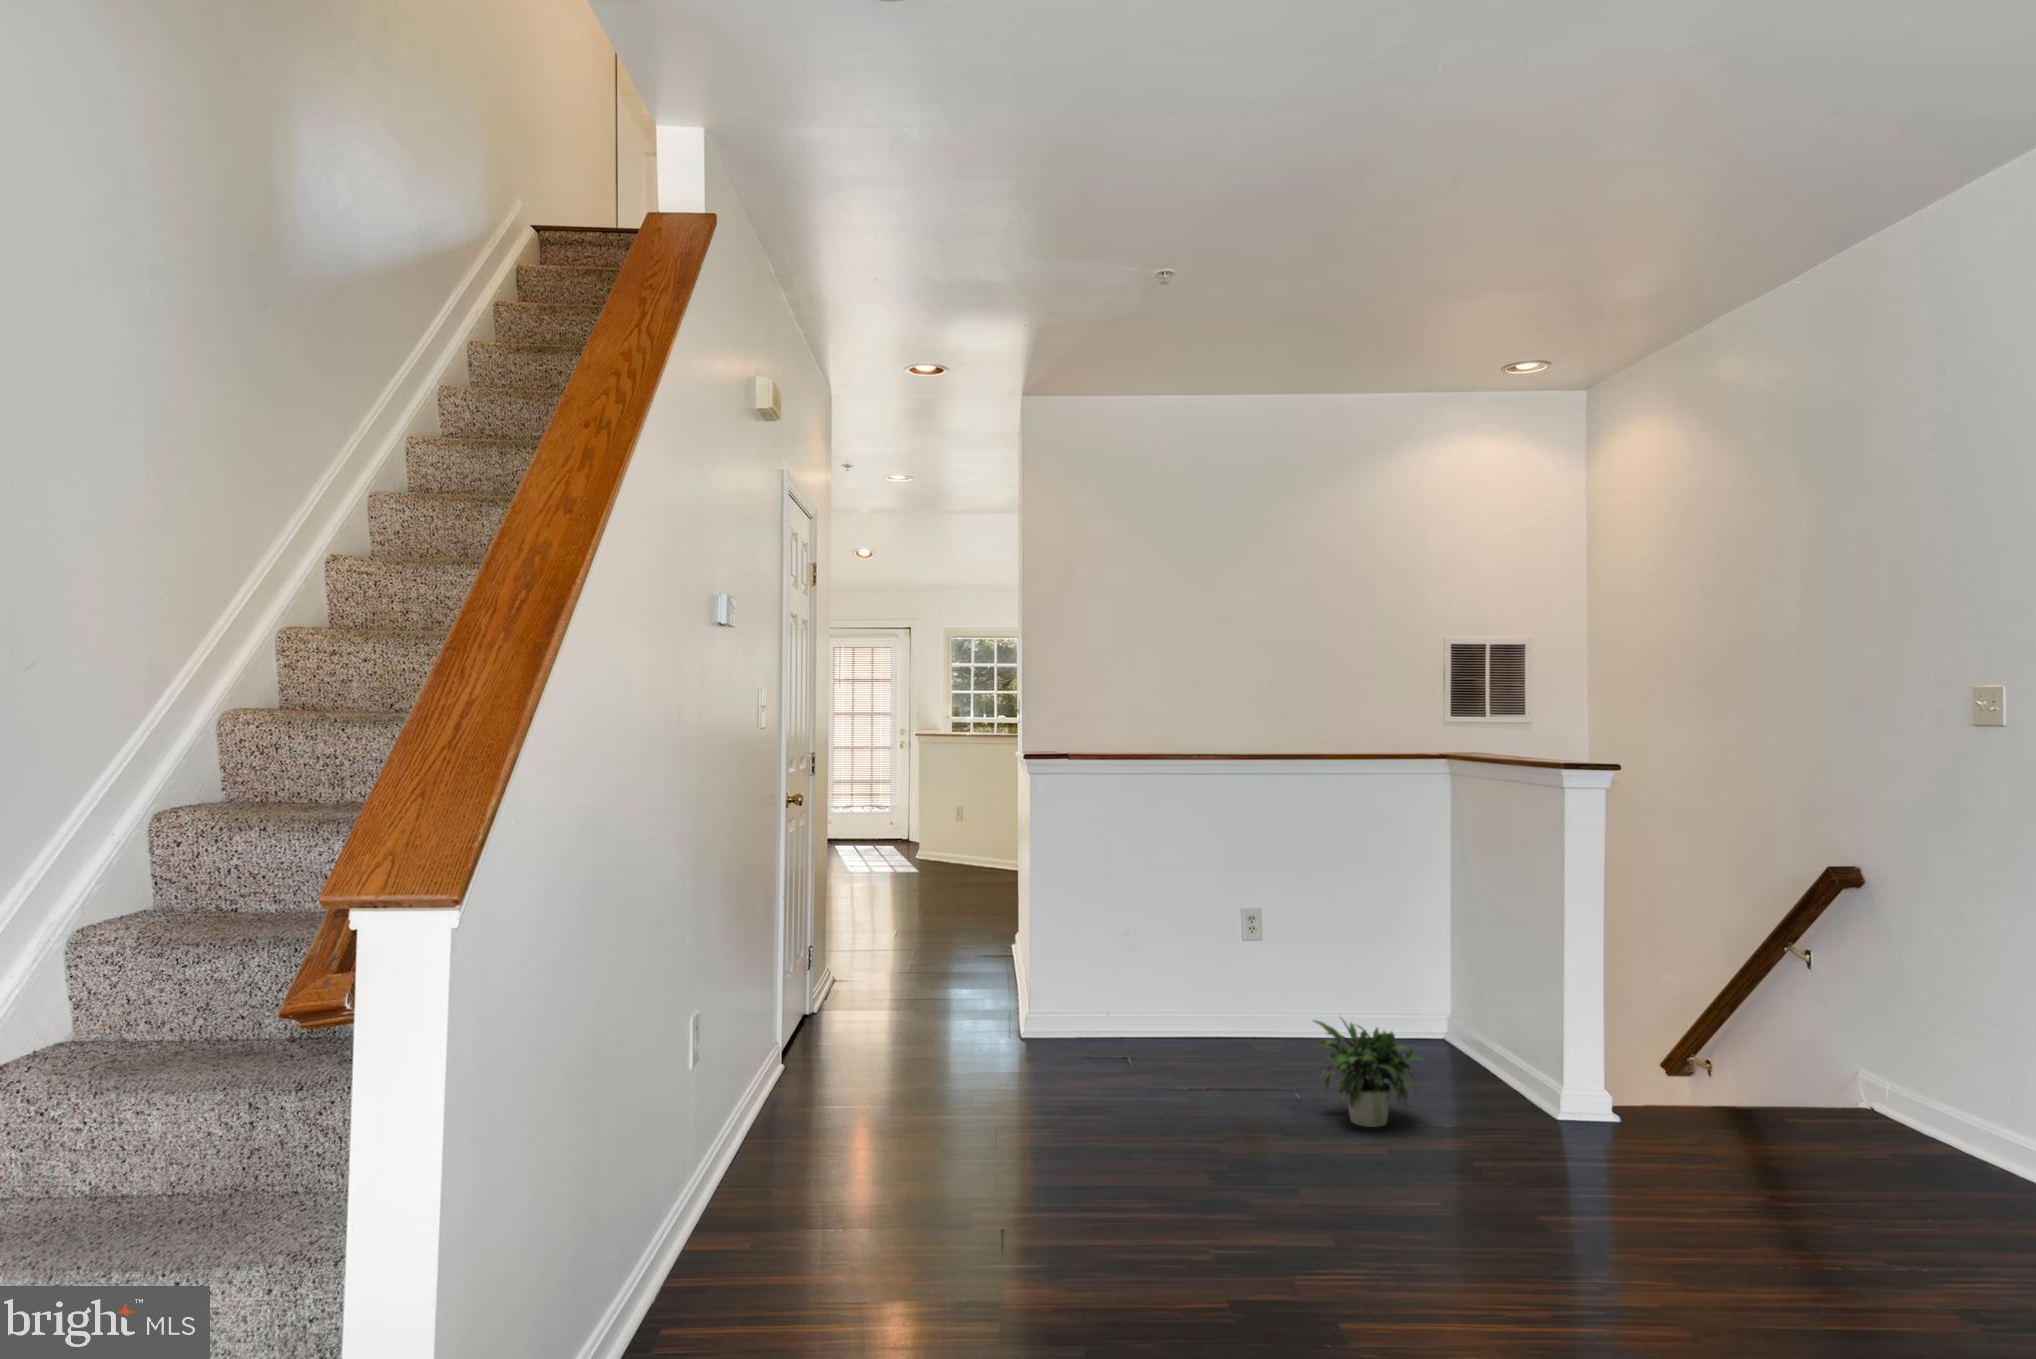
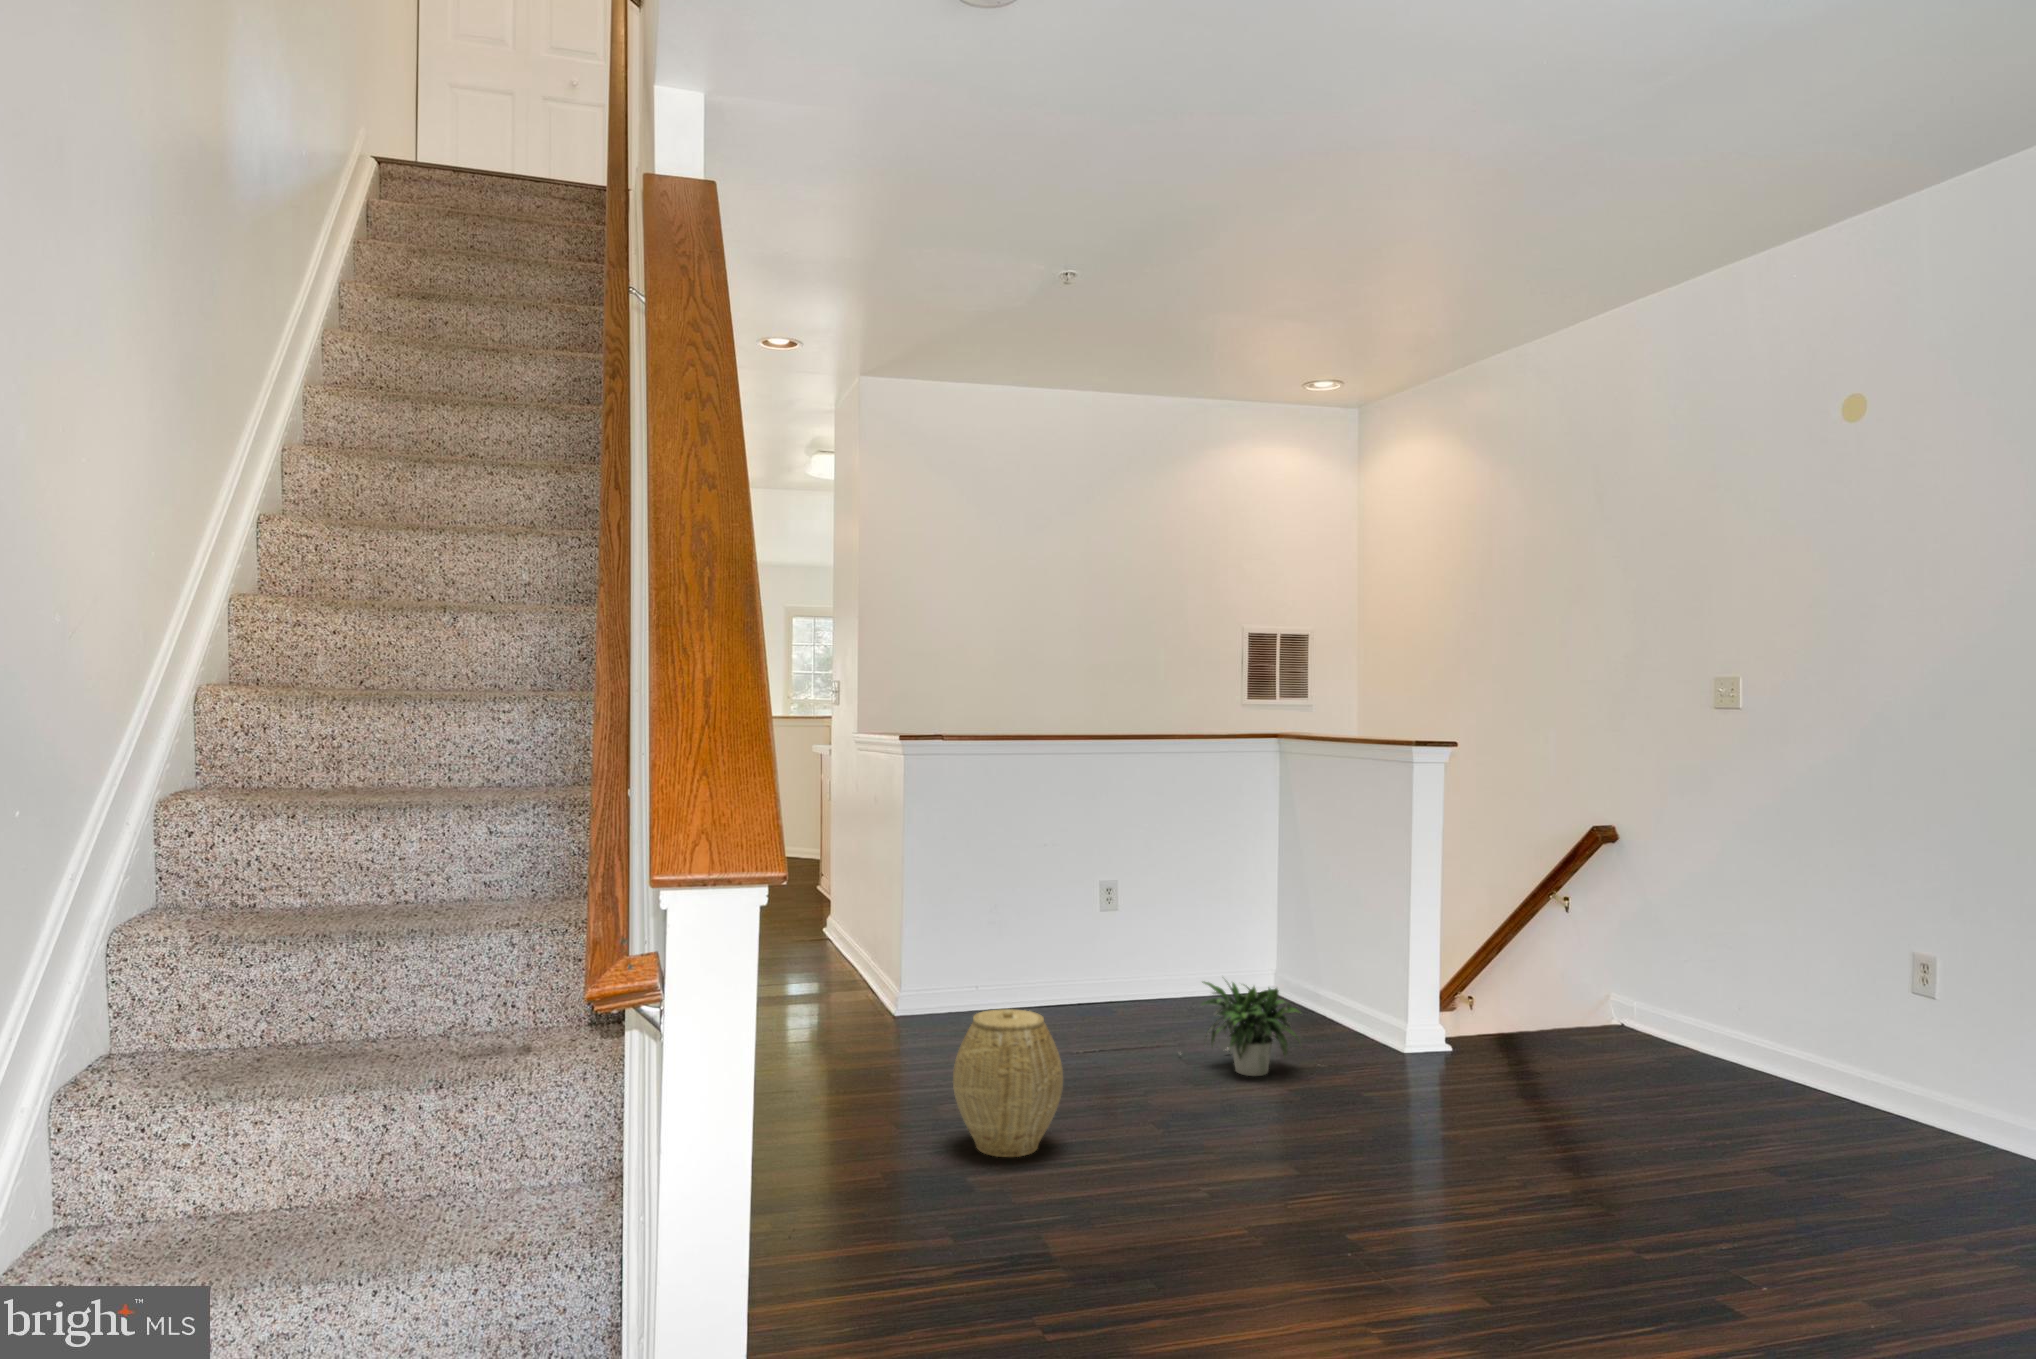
woven basket: none [1000,1040,1115,1196] -> present [953,1009,1063,1157]

